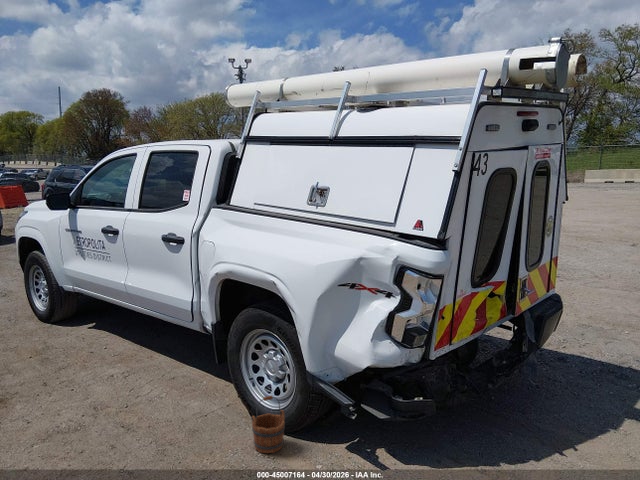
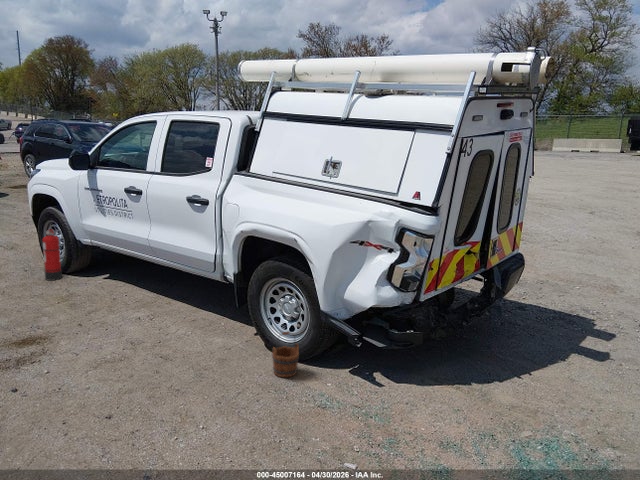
fire extinguisher: none [24,275,46,331] -> present [43,230,62,281]

